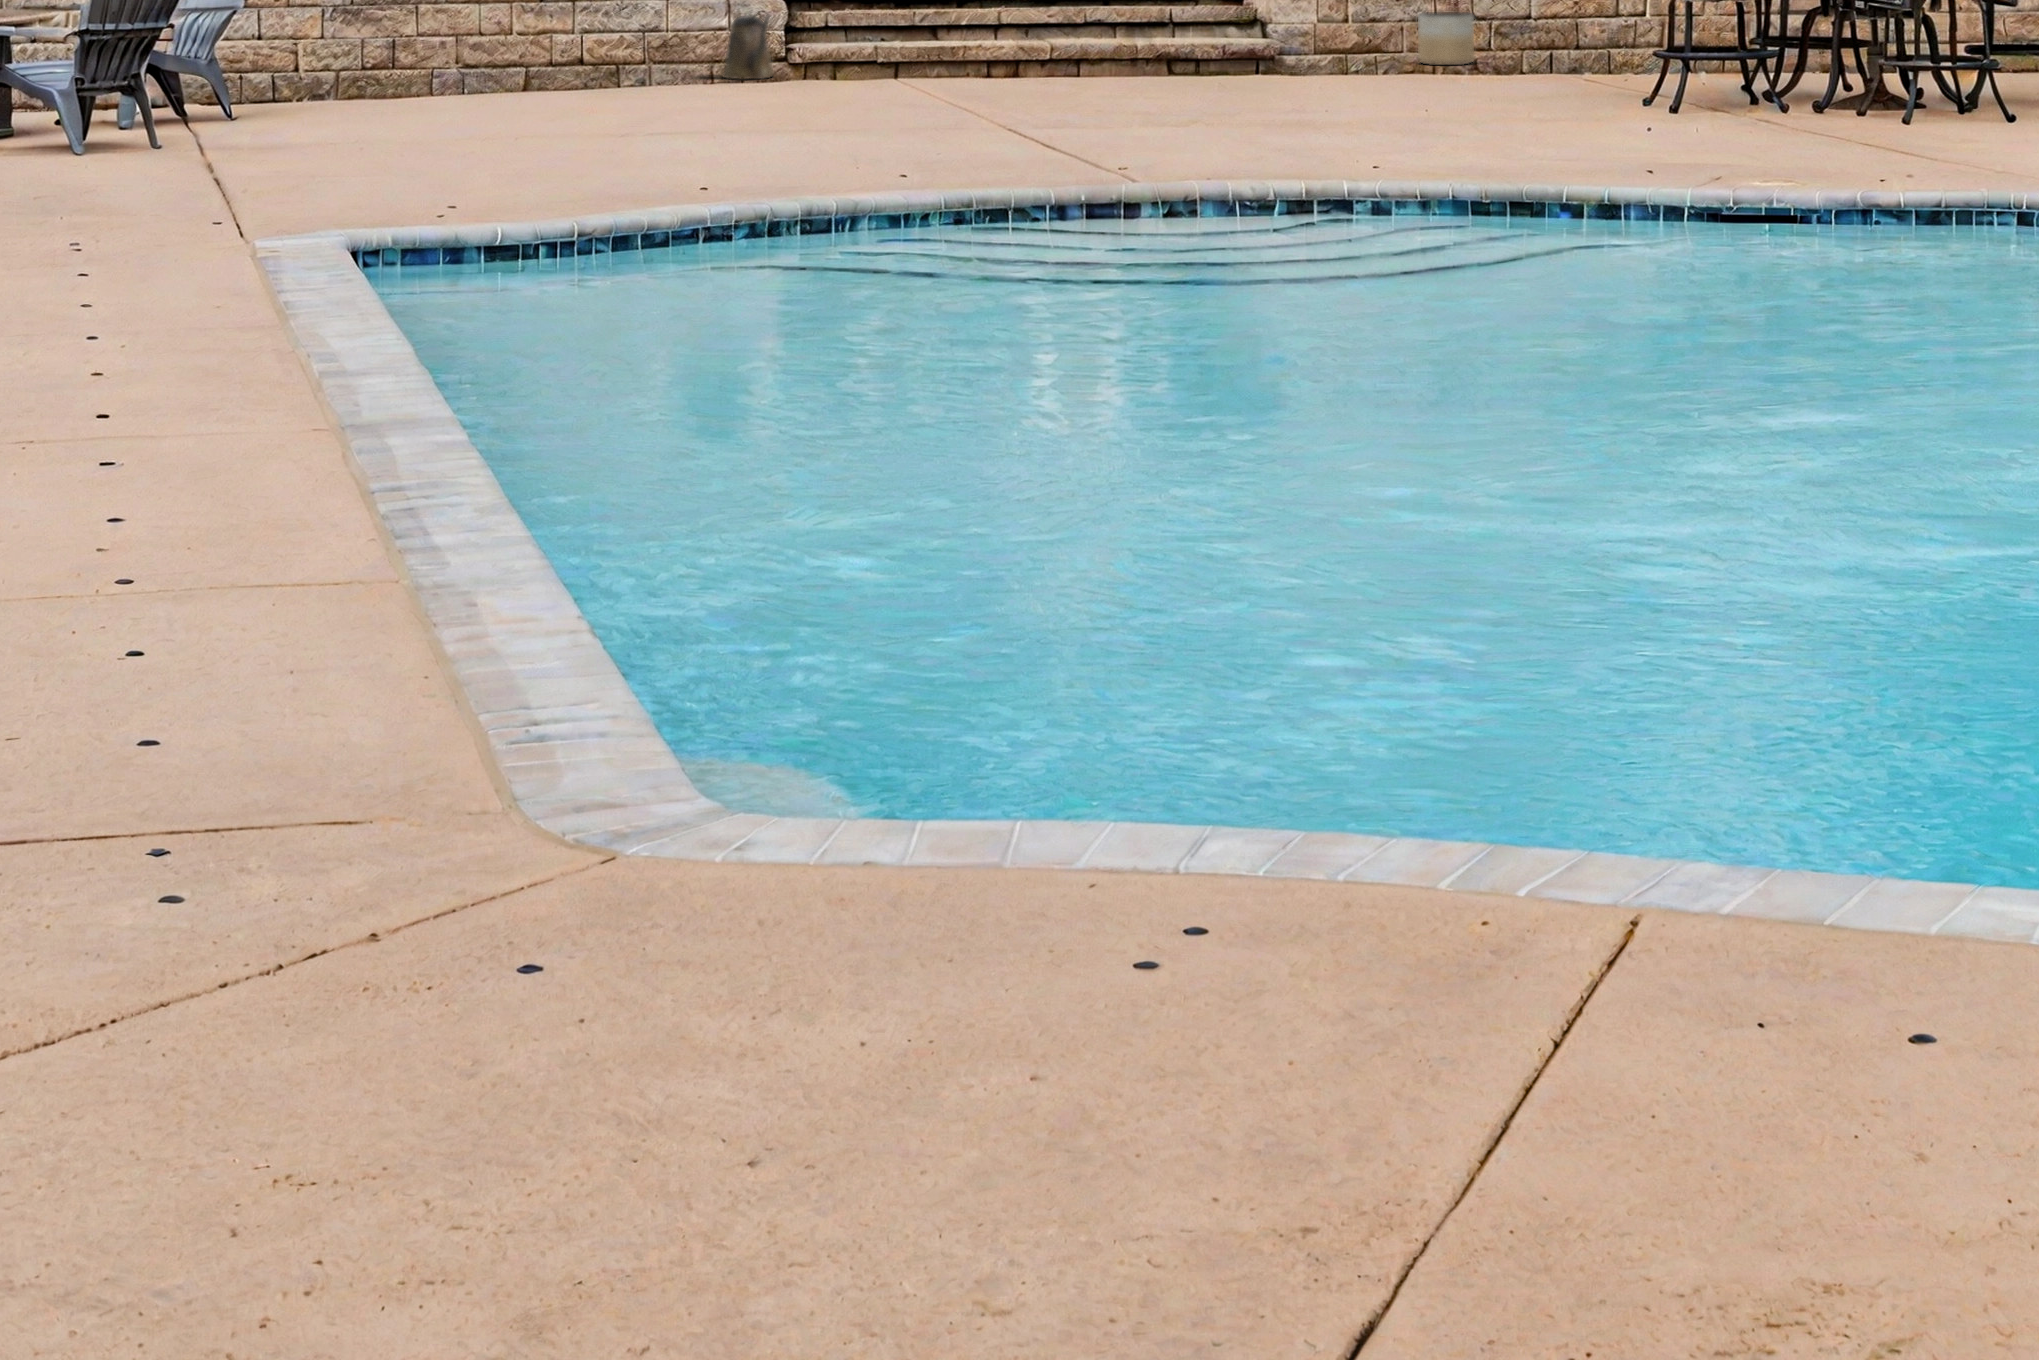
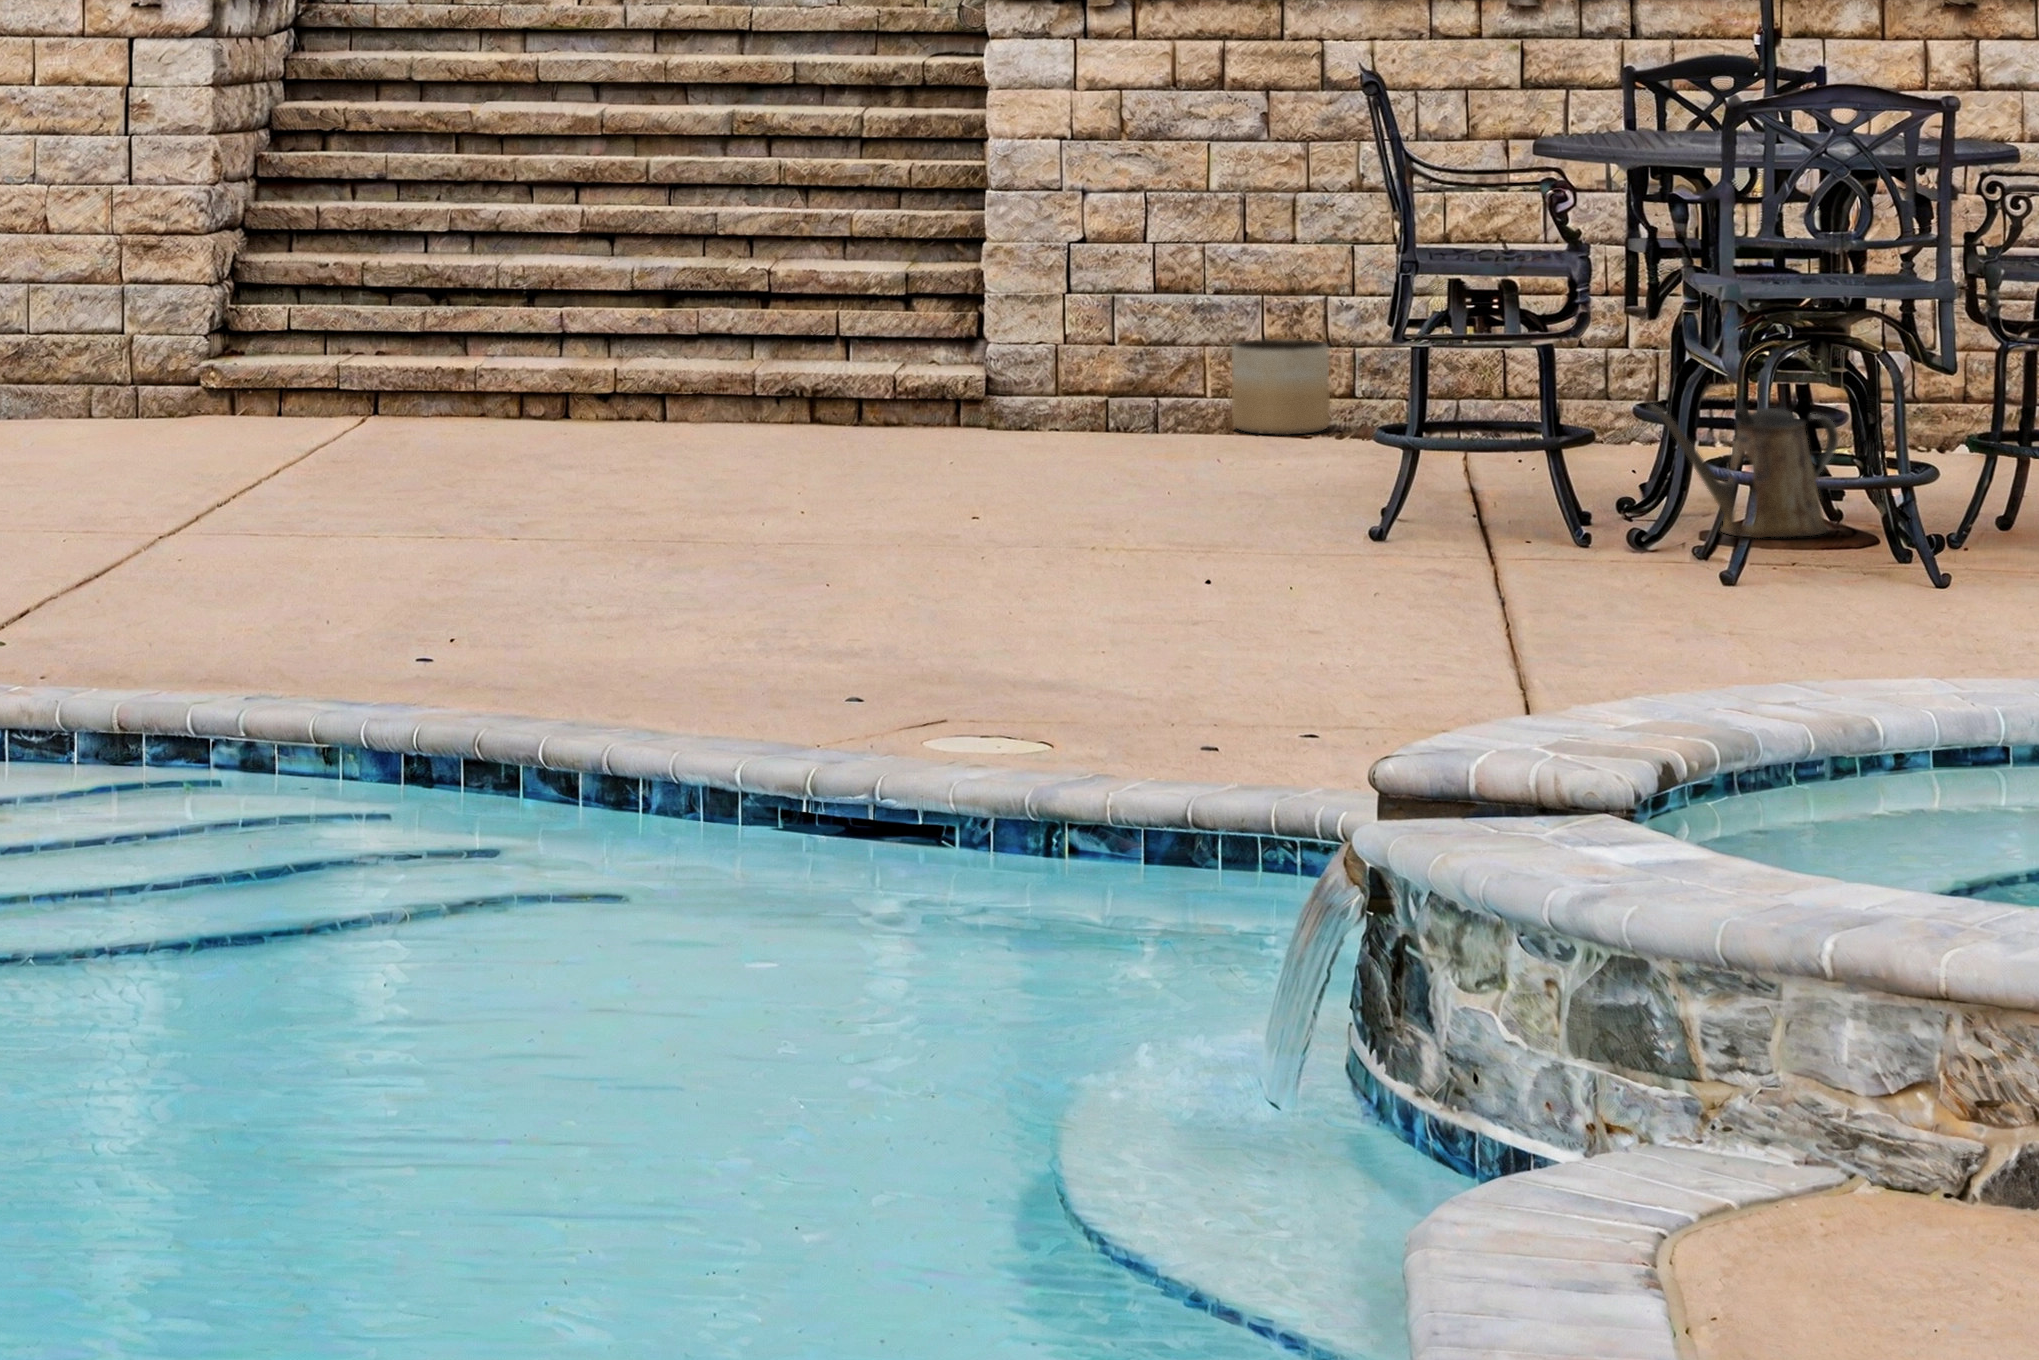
watering can: present [723,15,773,79] -> present [1648,404,1839,538]

